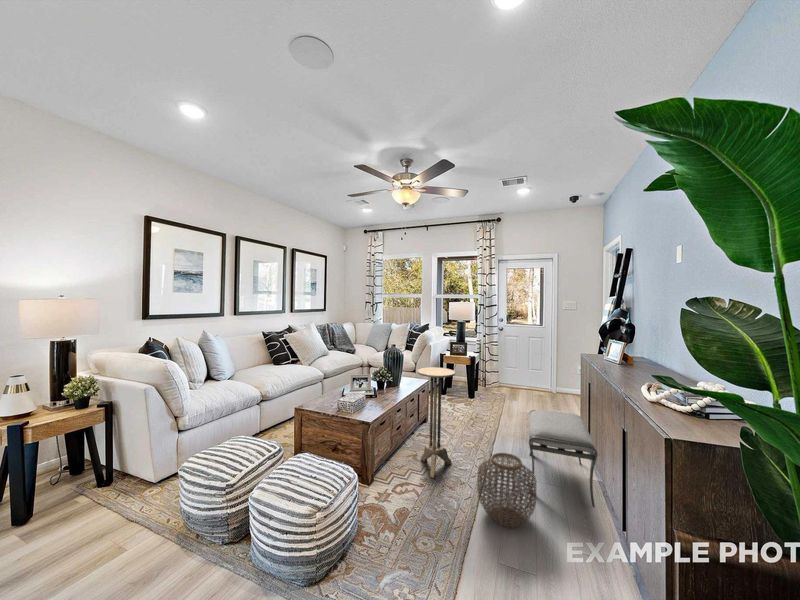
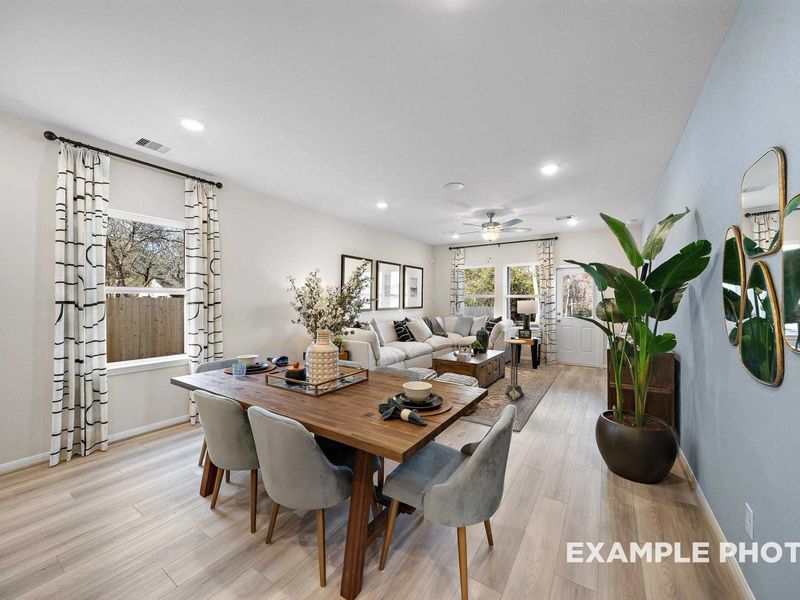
ottoman: present [529,410,598,507] -> none [571,367,611,414]
woven basket: present [477,453,536,528] -> none [541,382,573,417]

